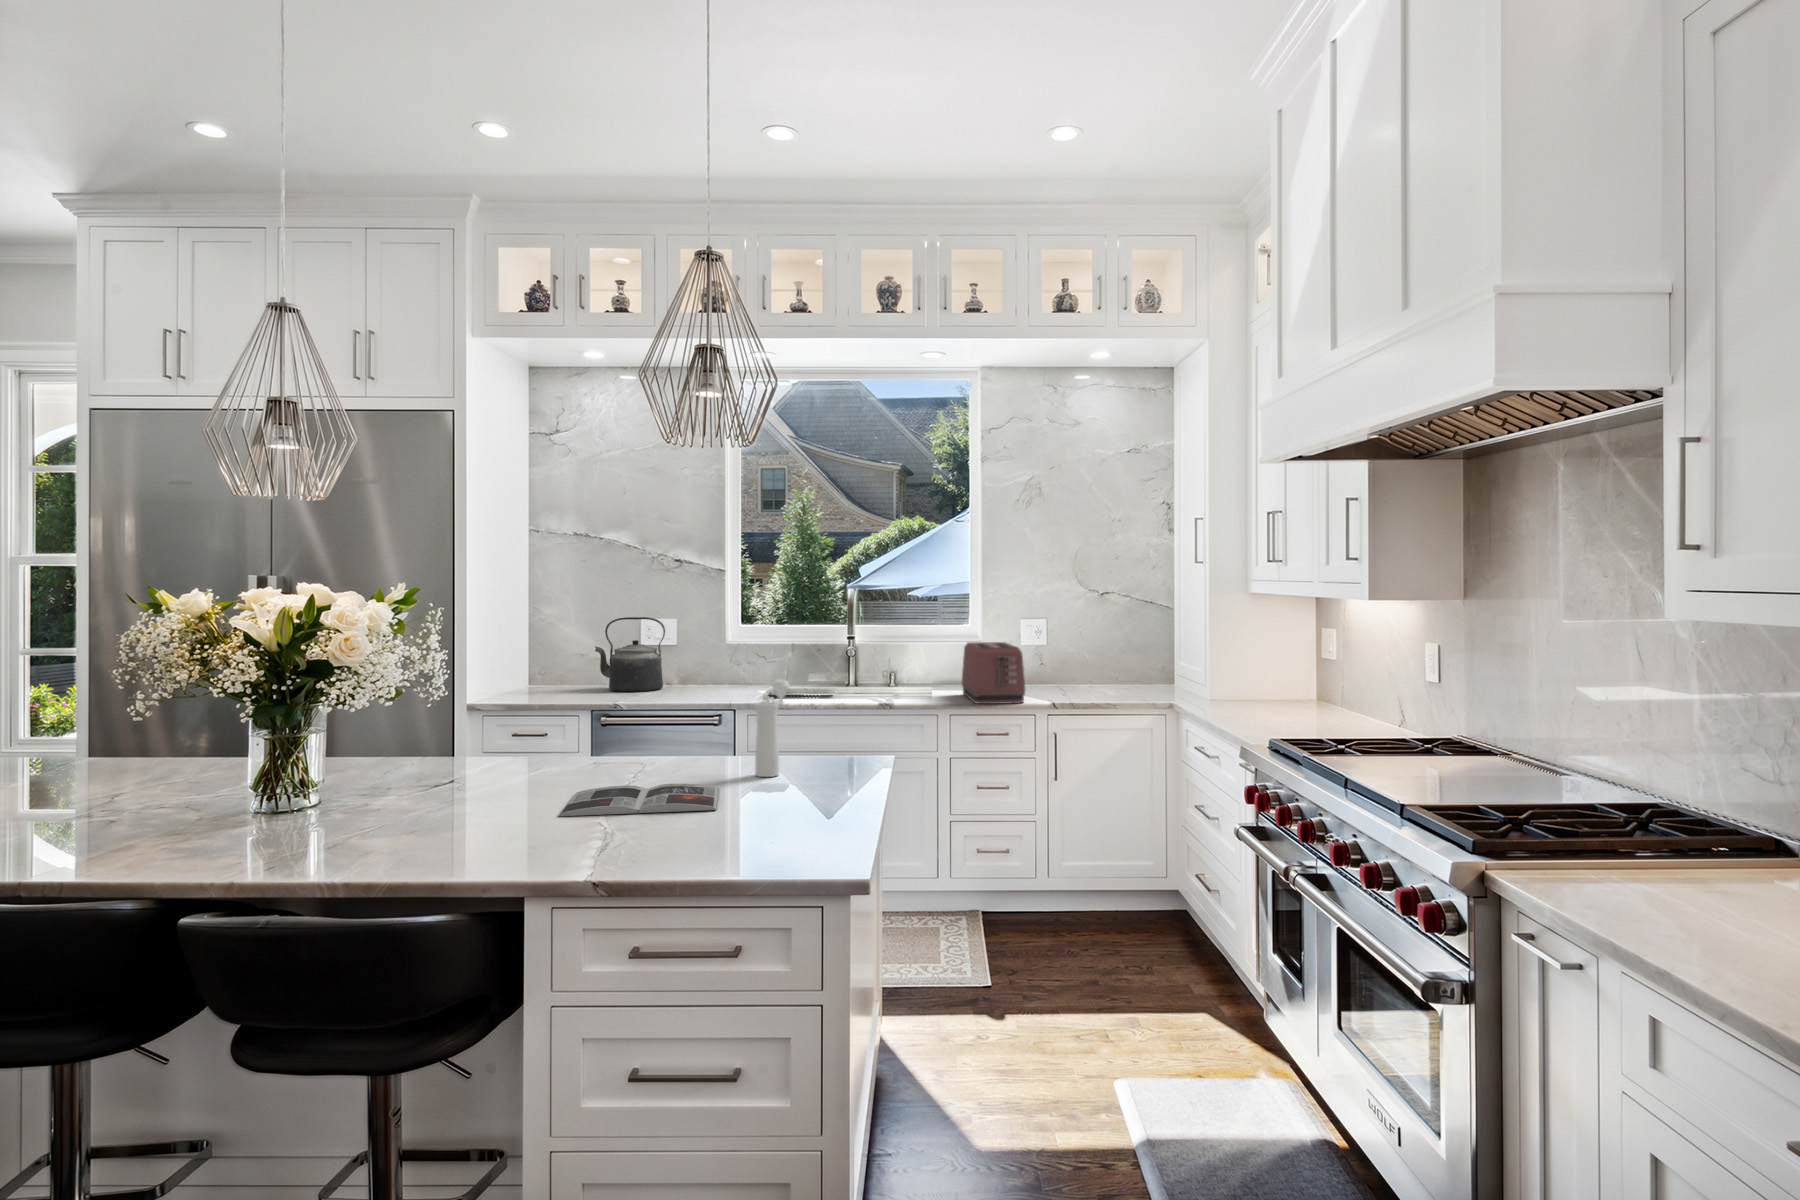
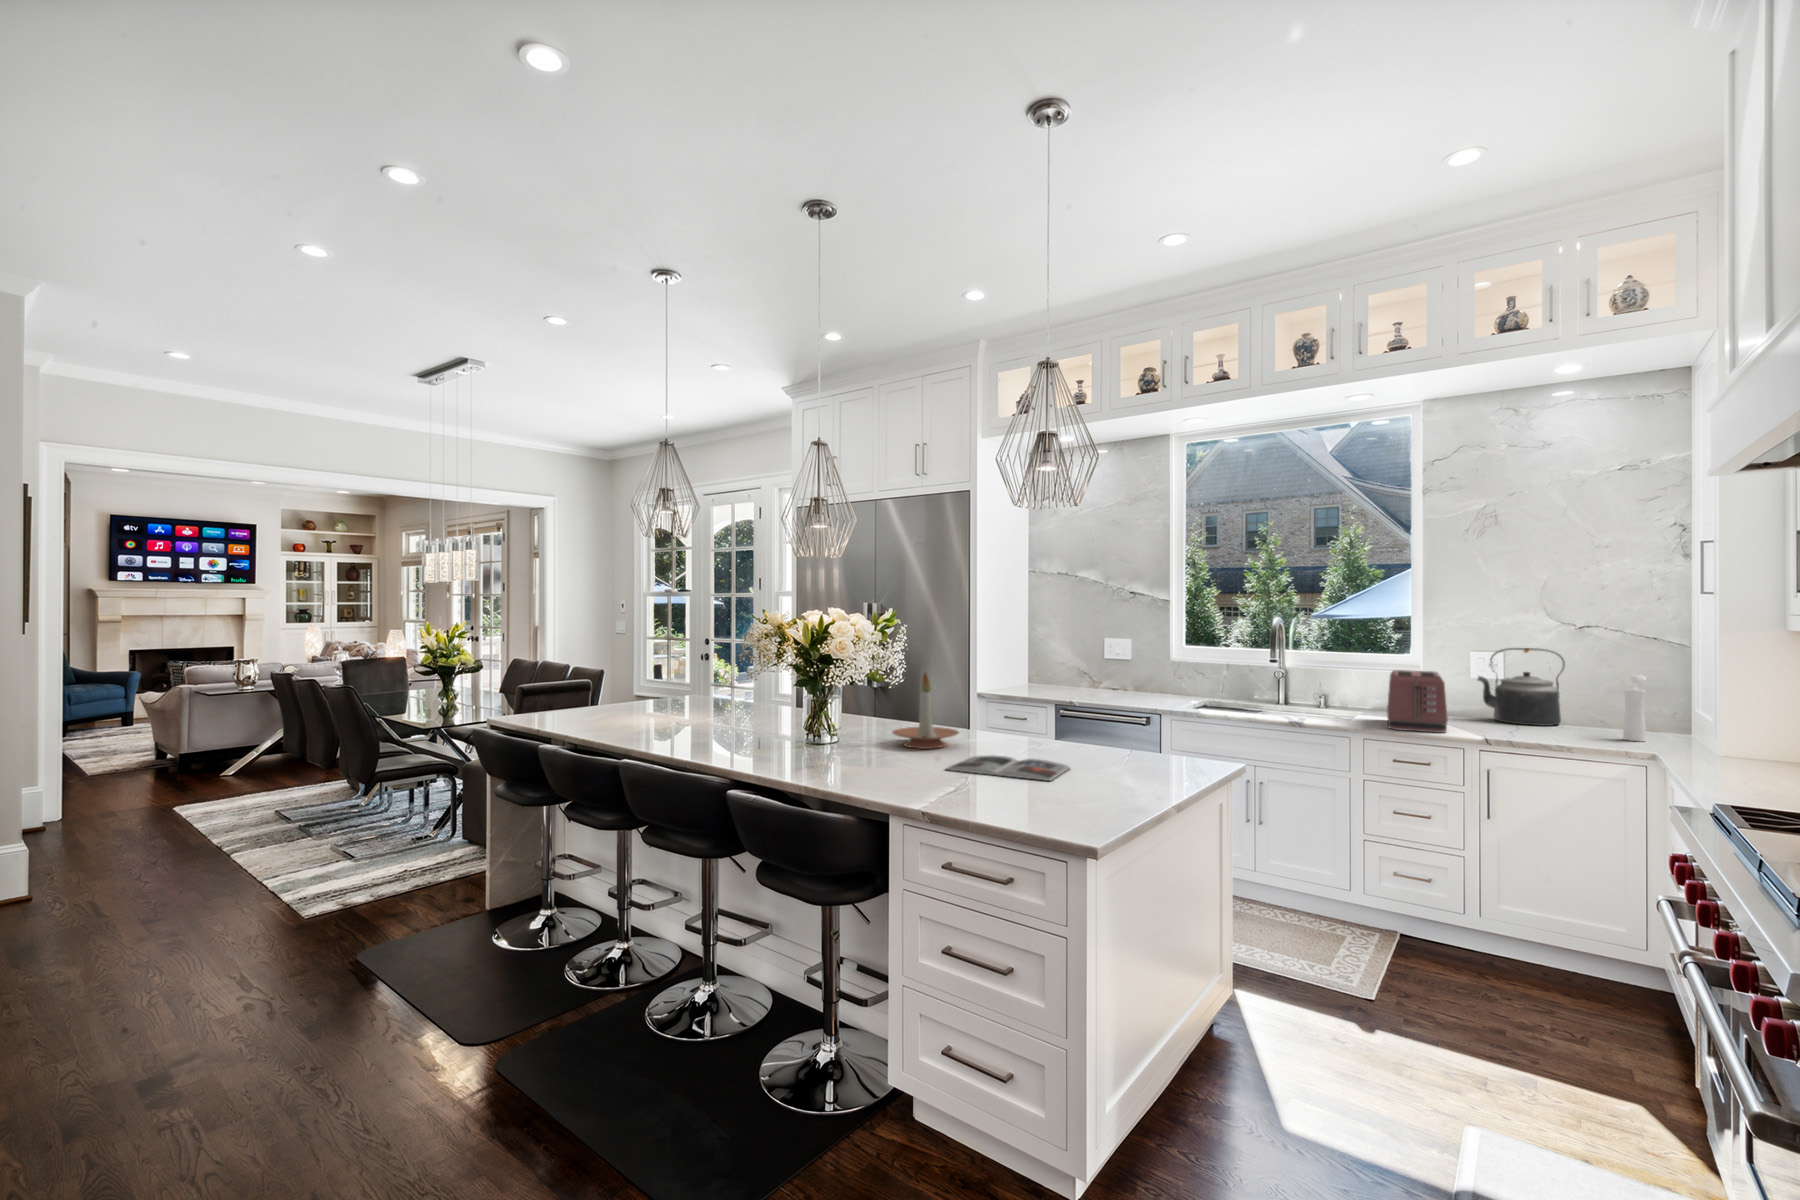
kettle: present [595,617,665,692] -> present [1478,648,1565,726]
candle holder: none [433,679,539,791] -> present [892,673,959,749]
pepper mill: present [754,680,789,777] -> present [1623,675,1646,741]

